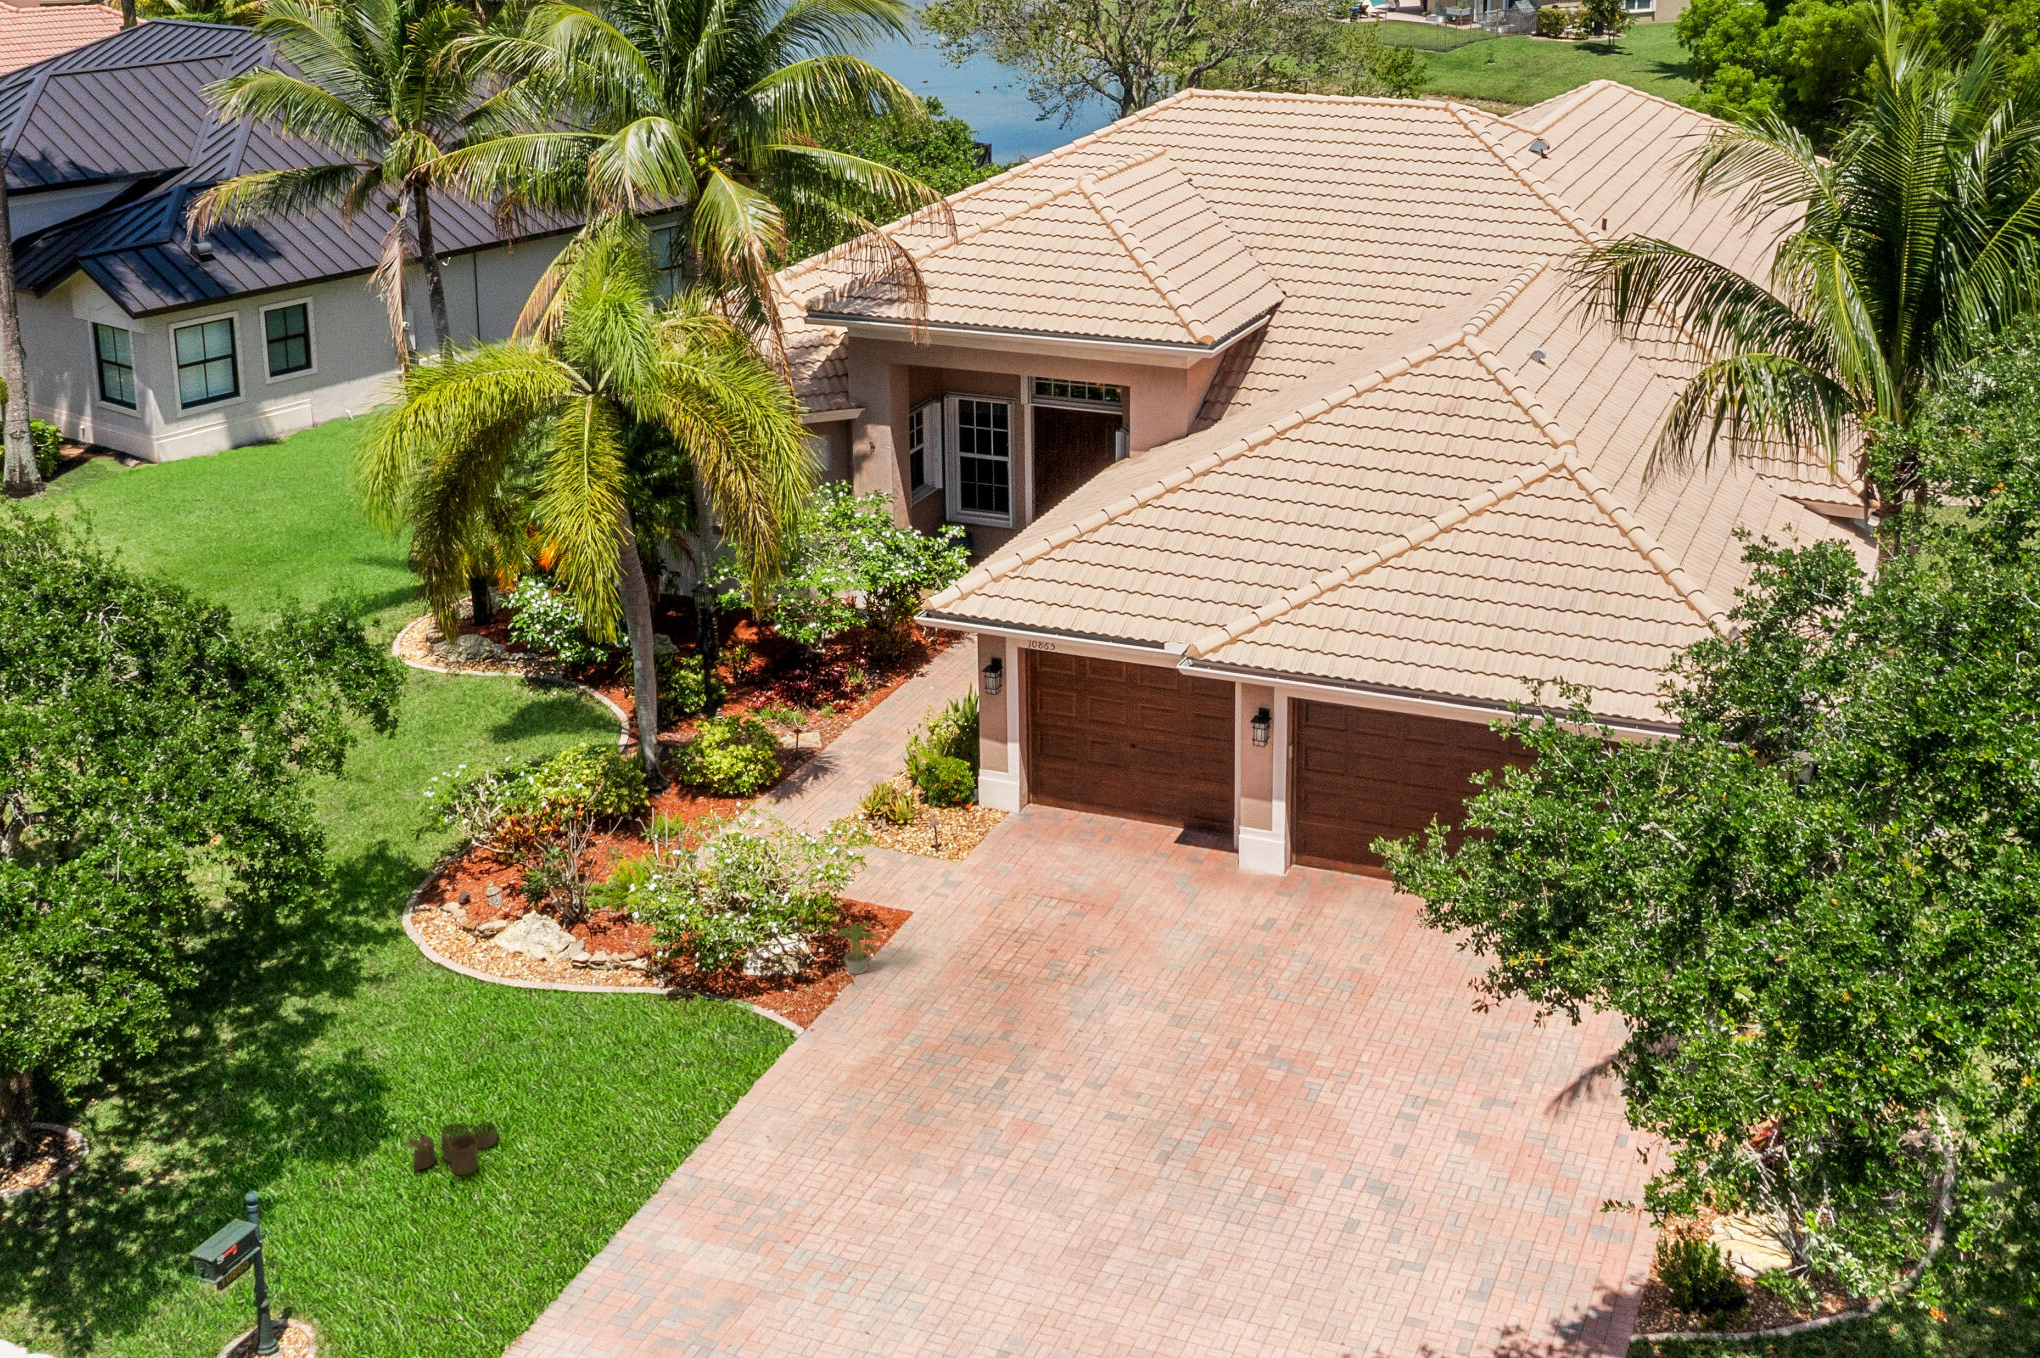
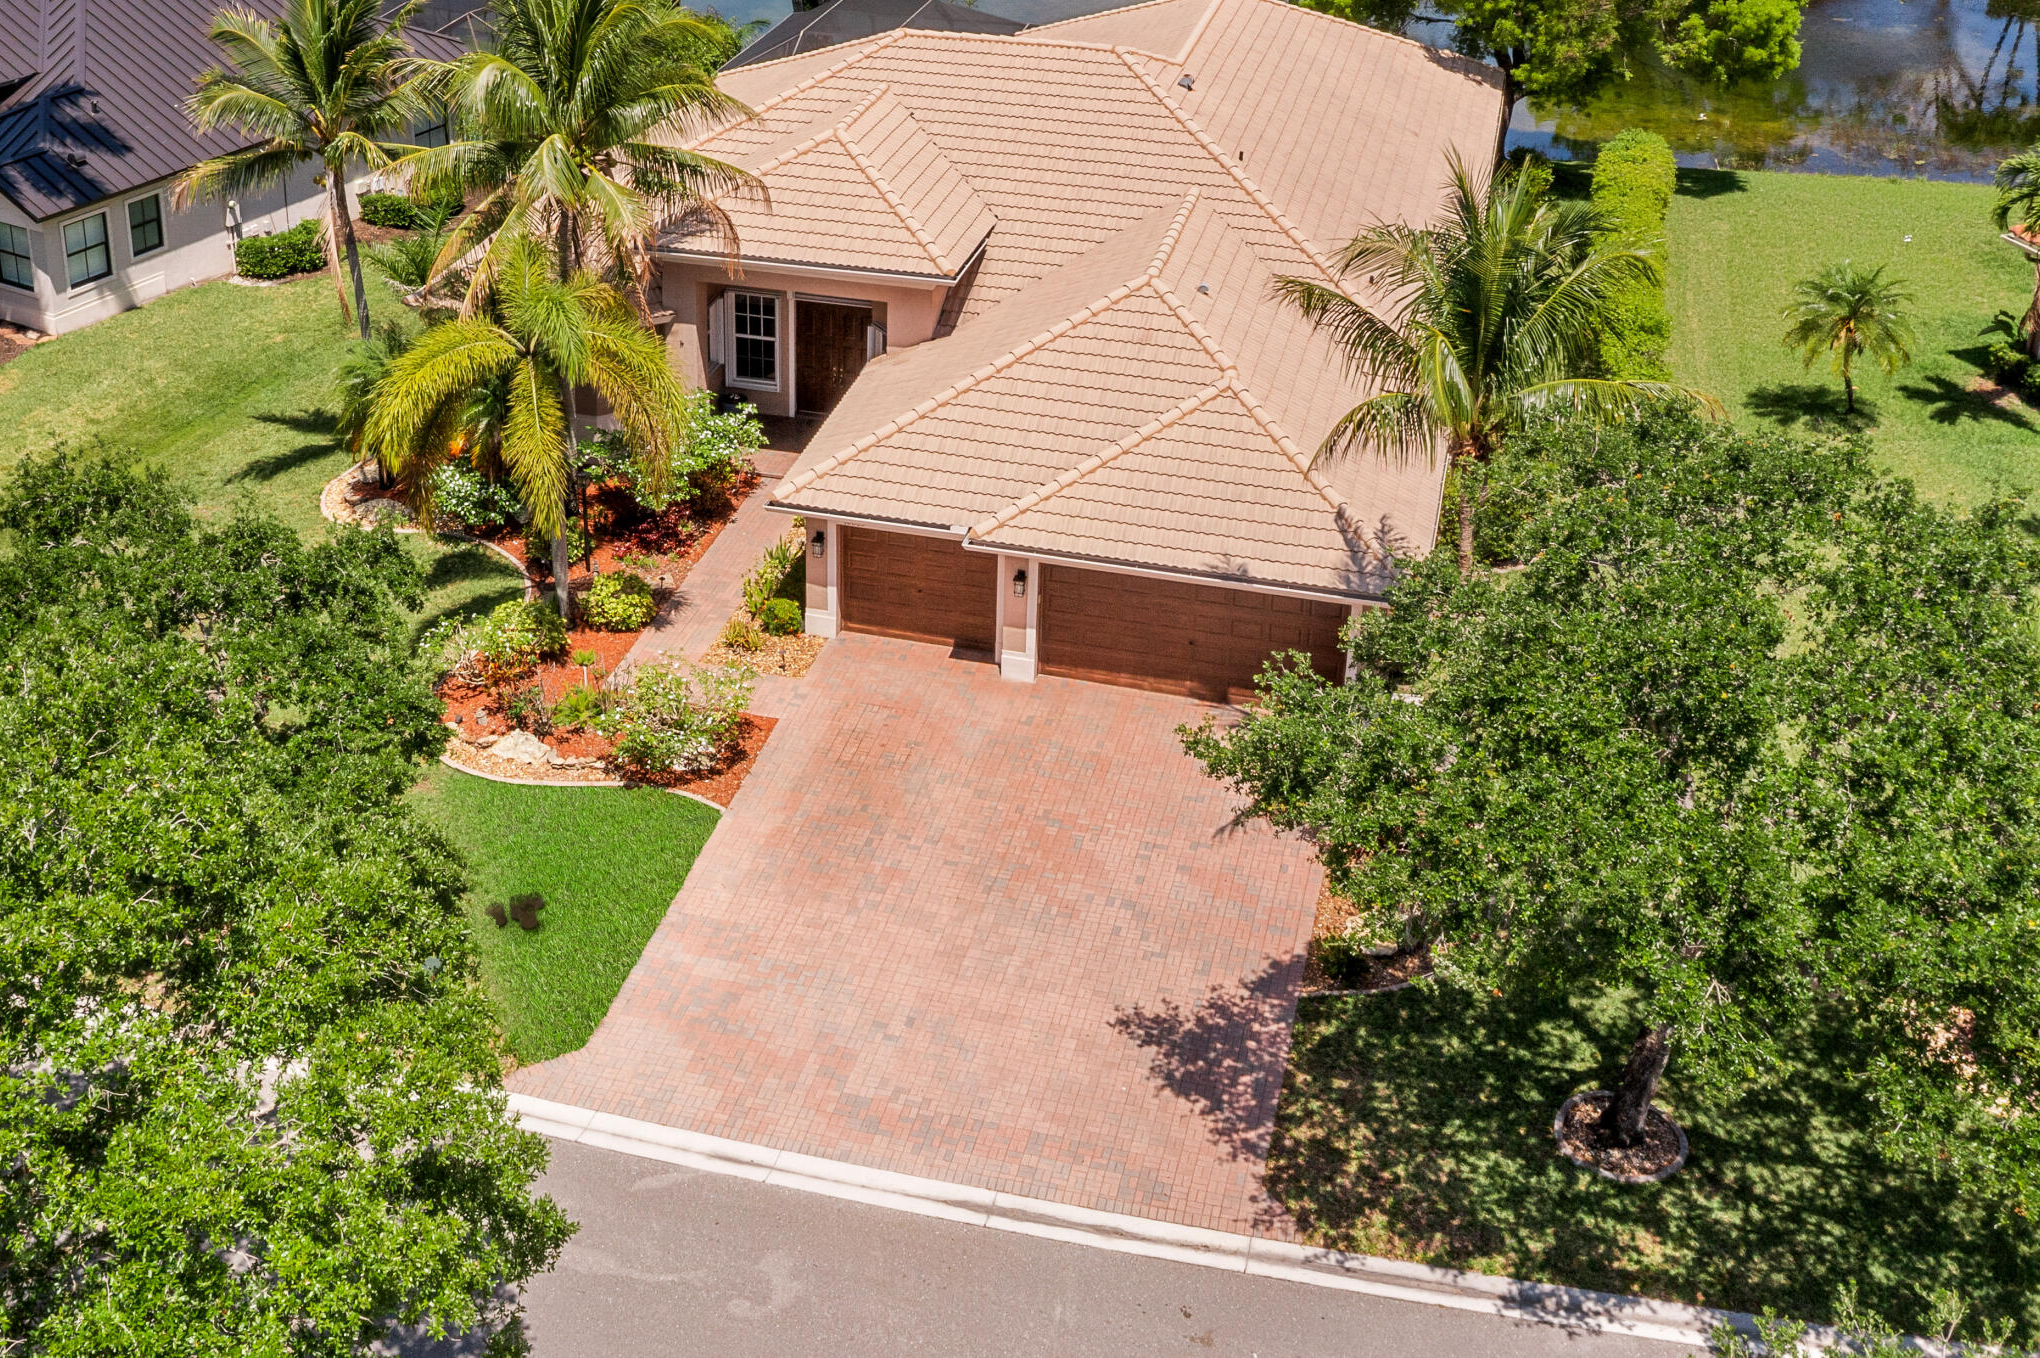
potted plant: present [837,922,879,975] -> none [737,734,768,771]

